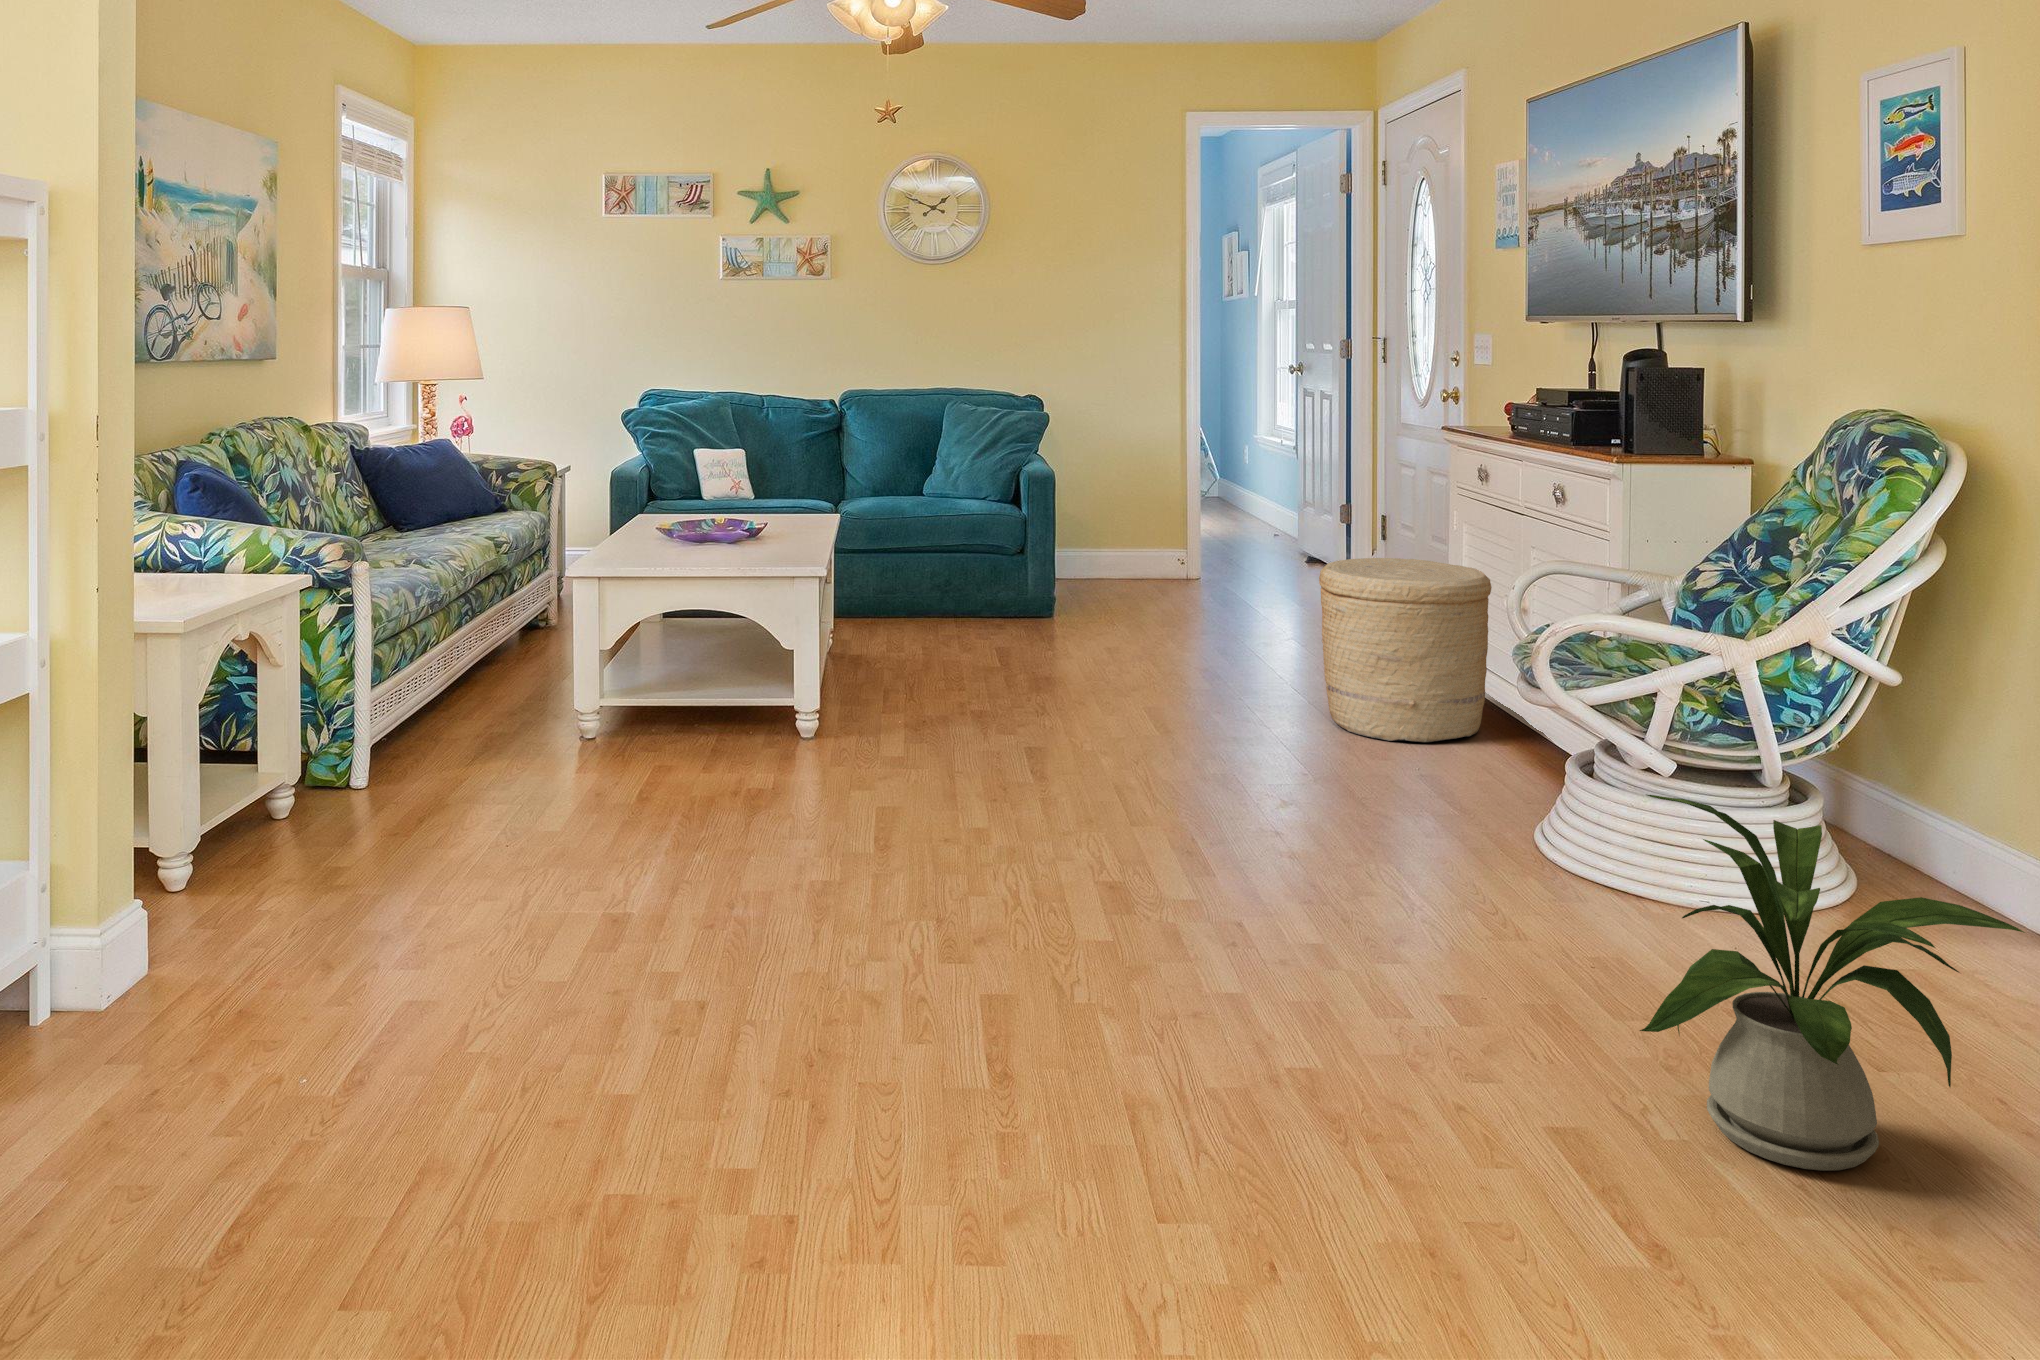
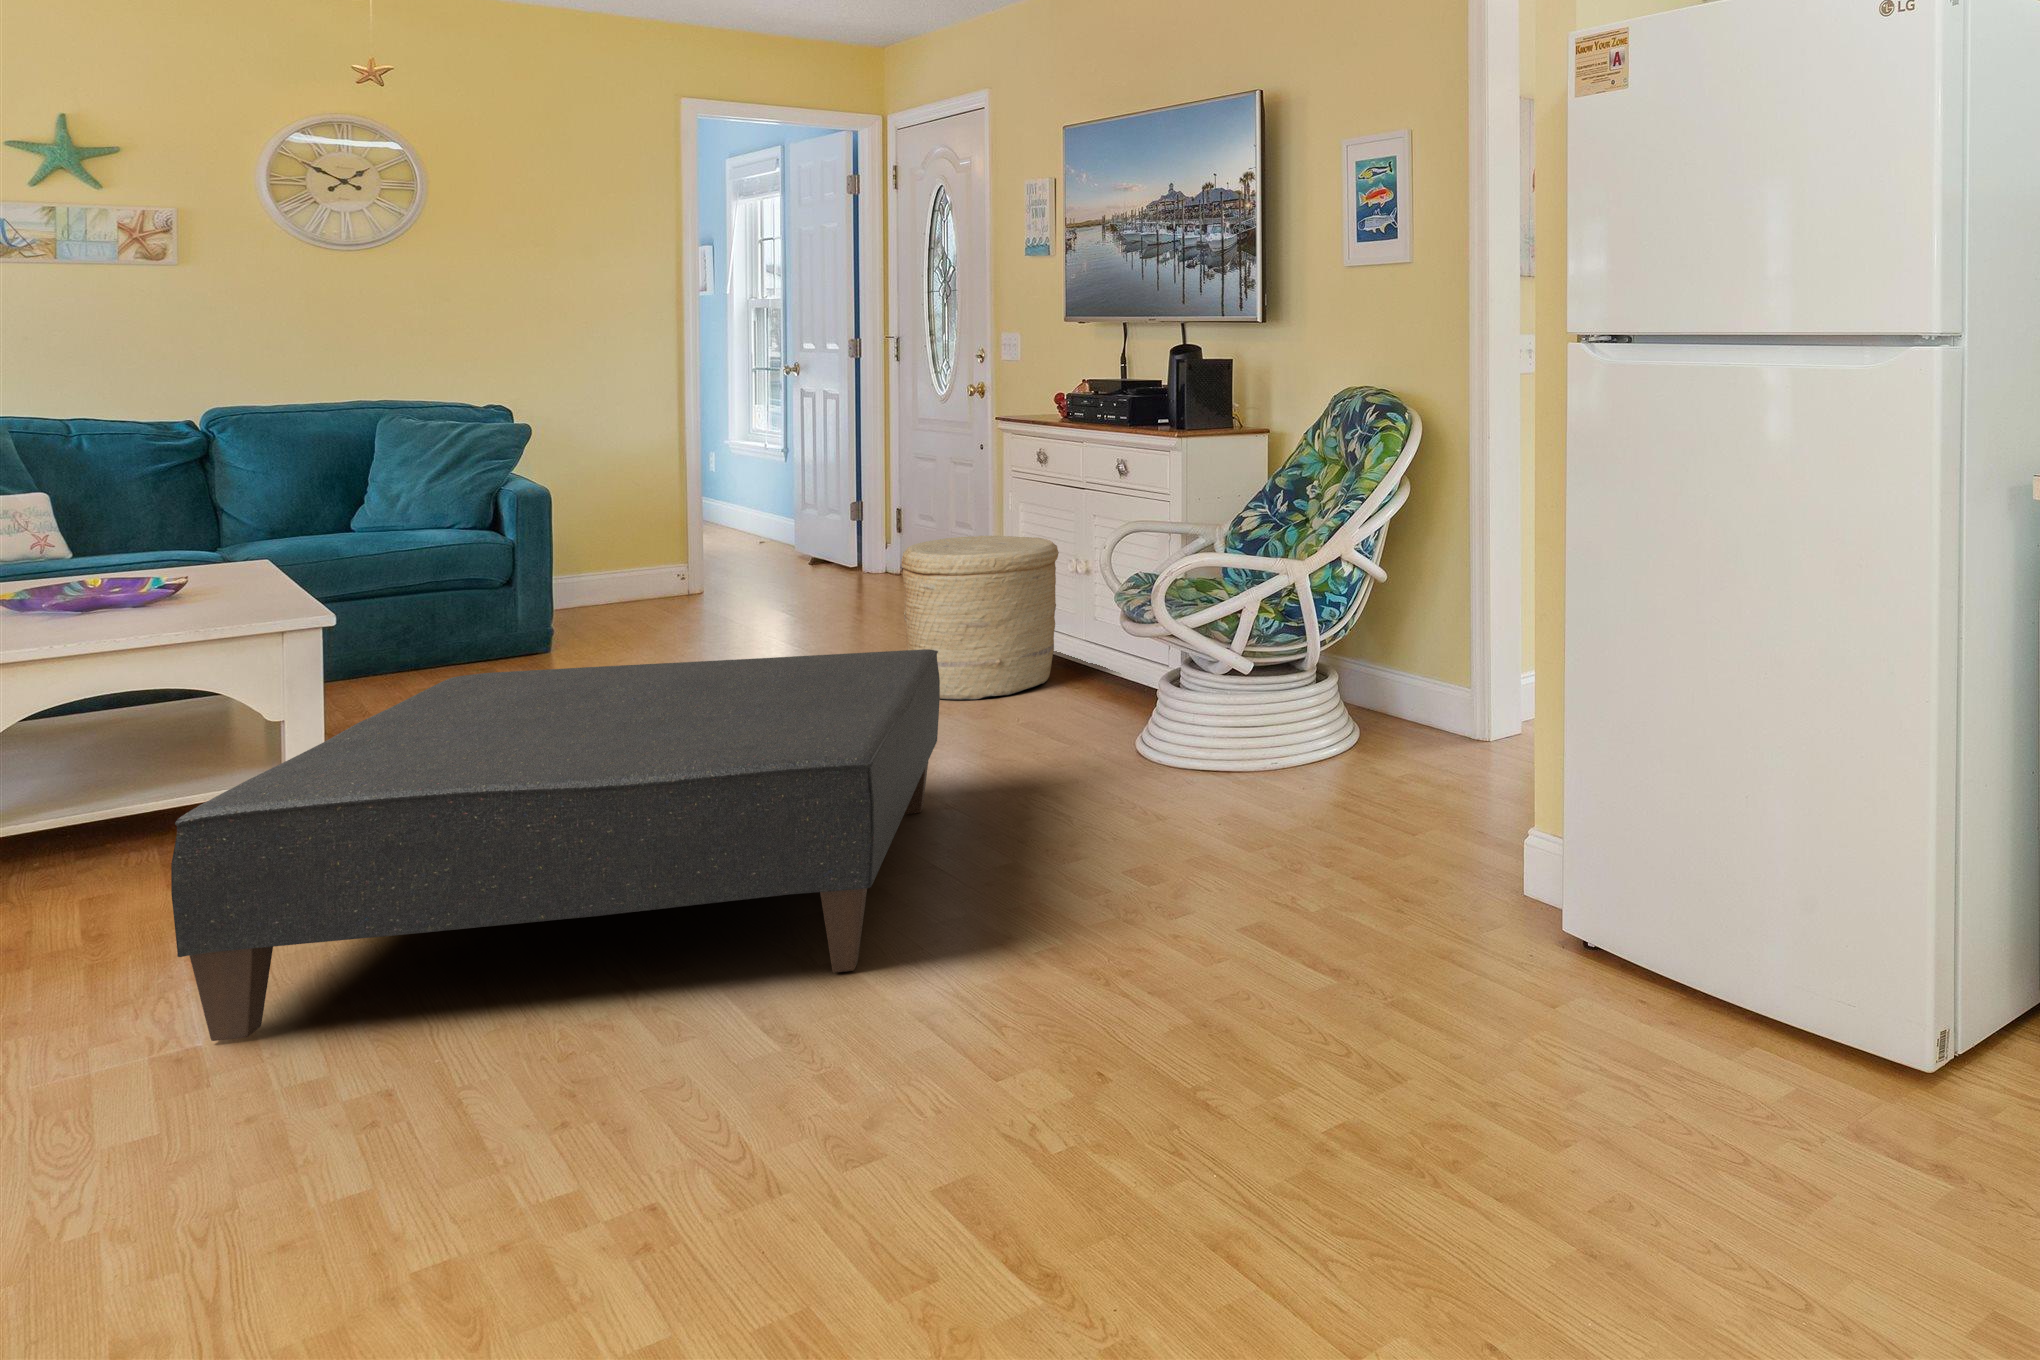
ottoman: none [640,637,1291,1008] -> present [171,649,940,1041]
house plant: present [1640,795,2025,1171] -> none [1308,672,1521,913]

